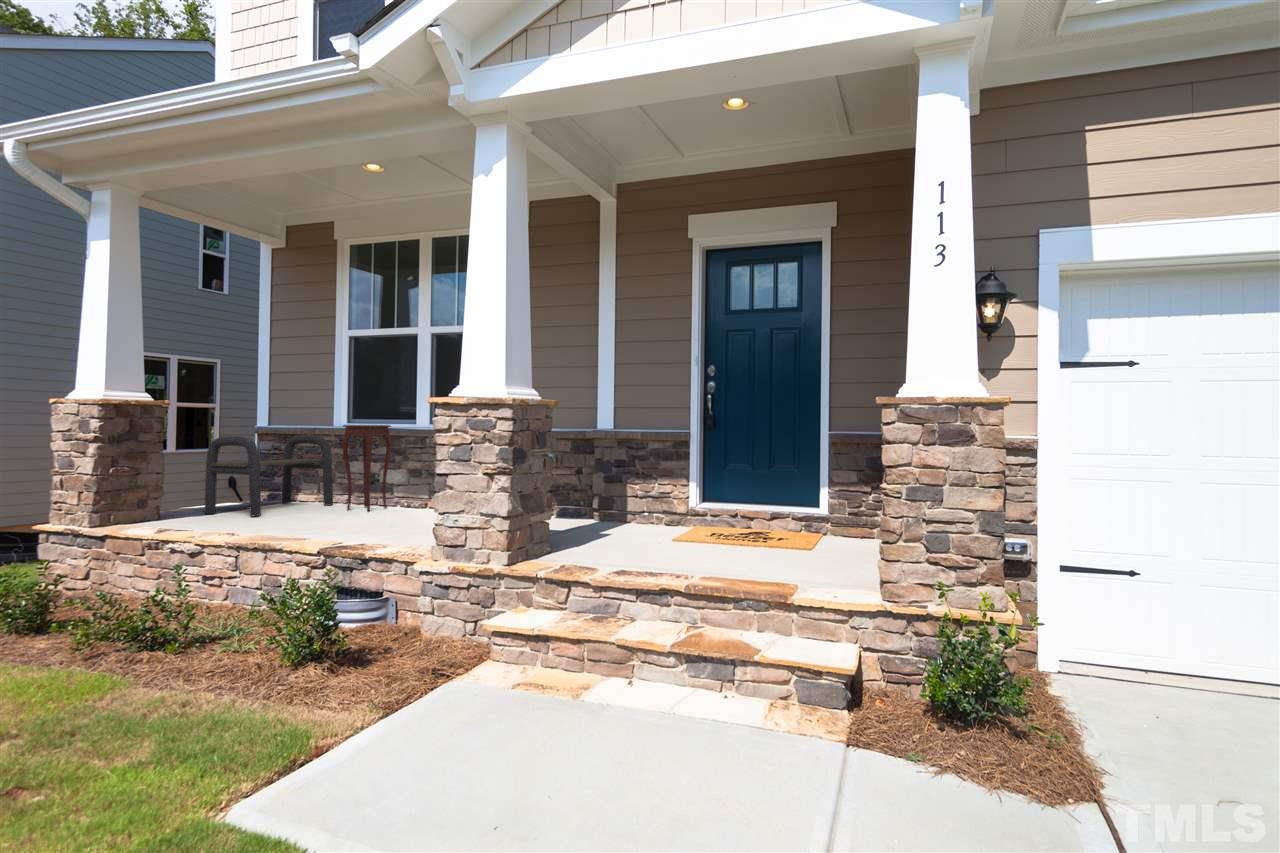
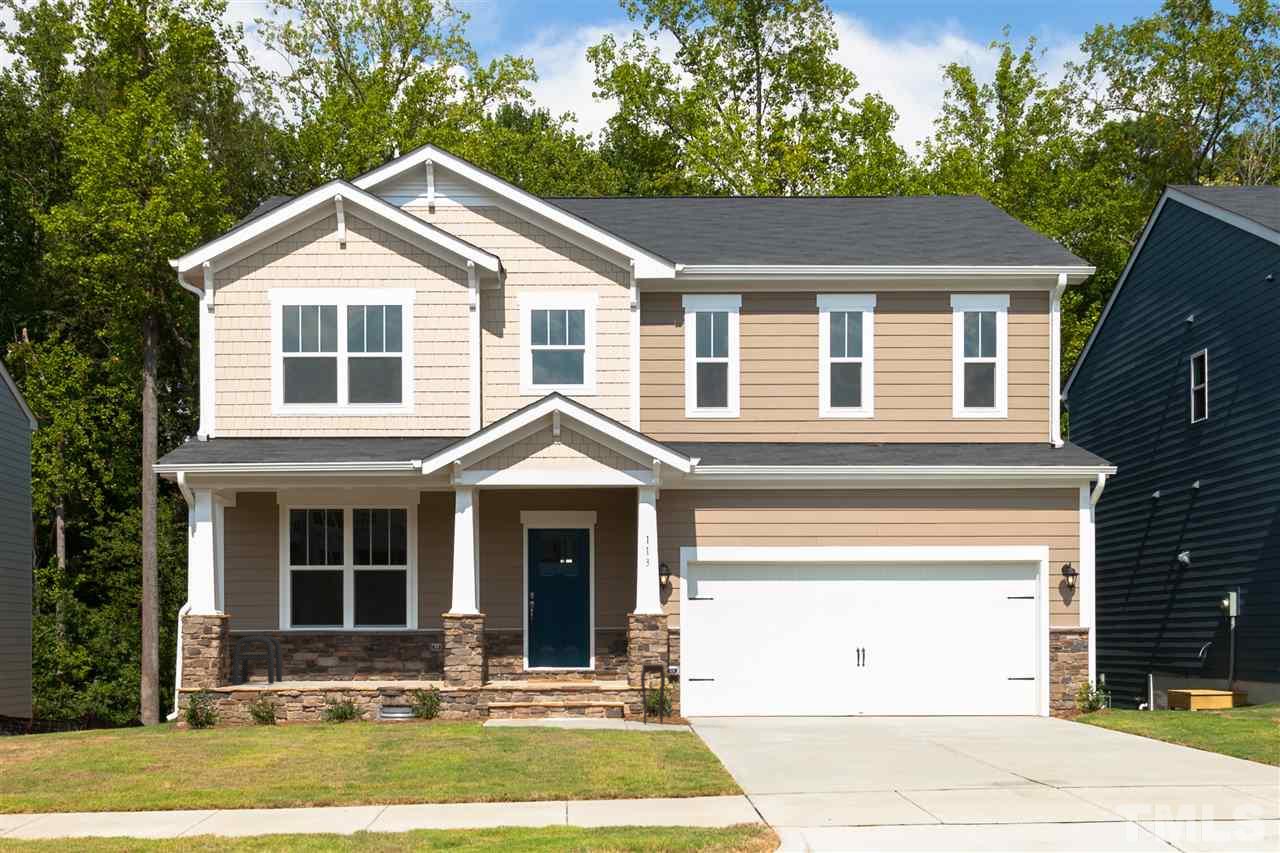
side table: present [342,425,392,511] -> present [641,664,665,724]

